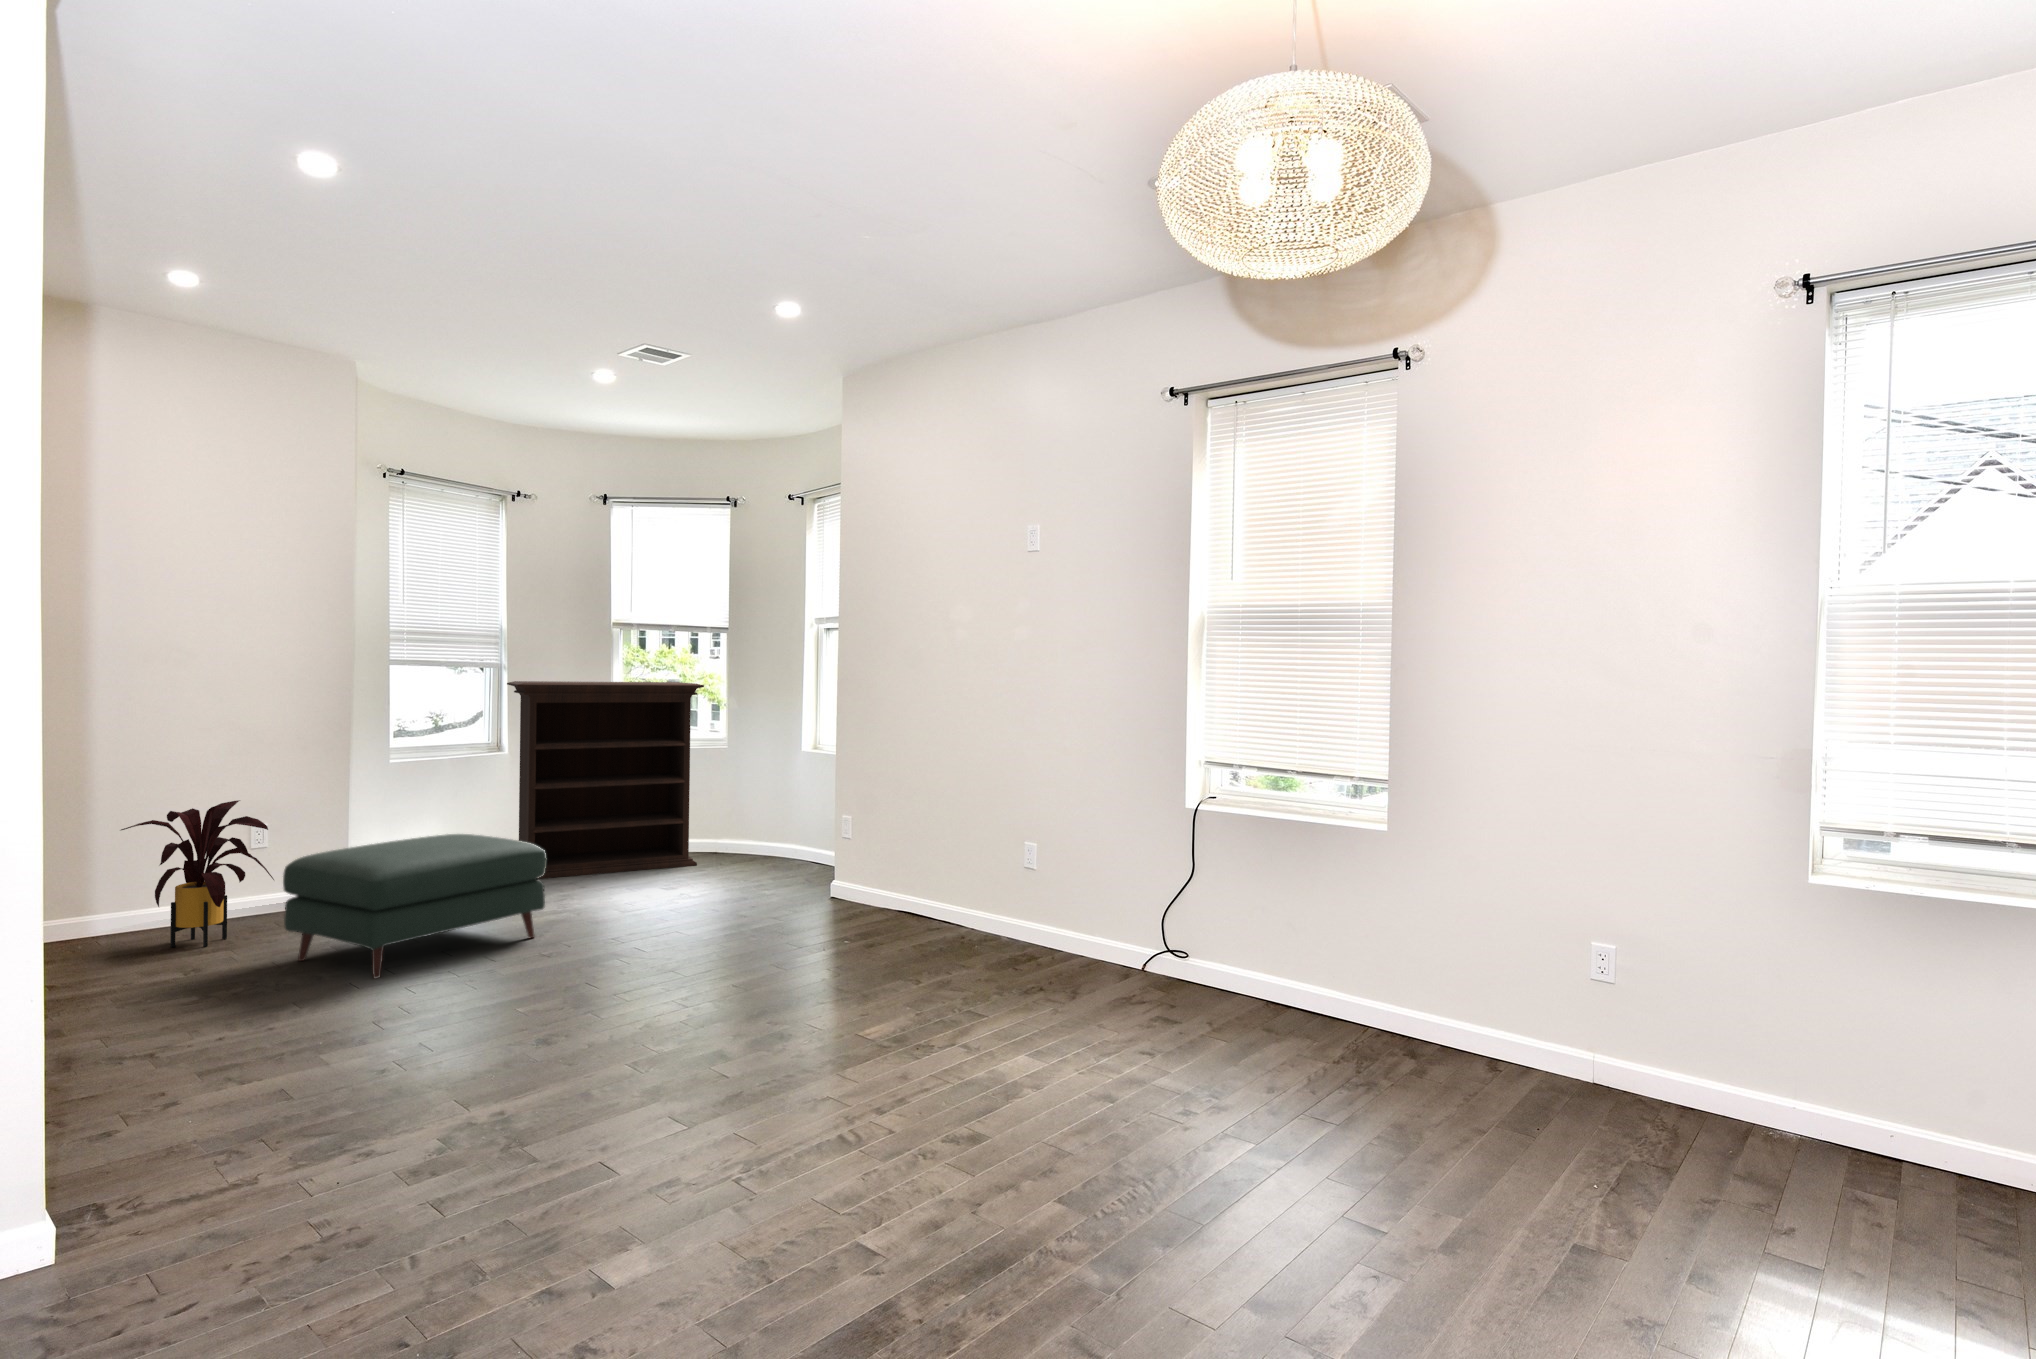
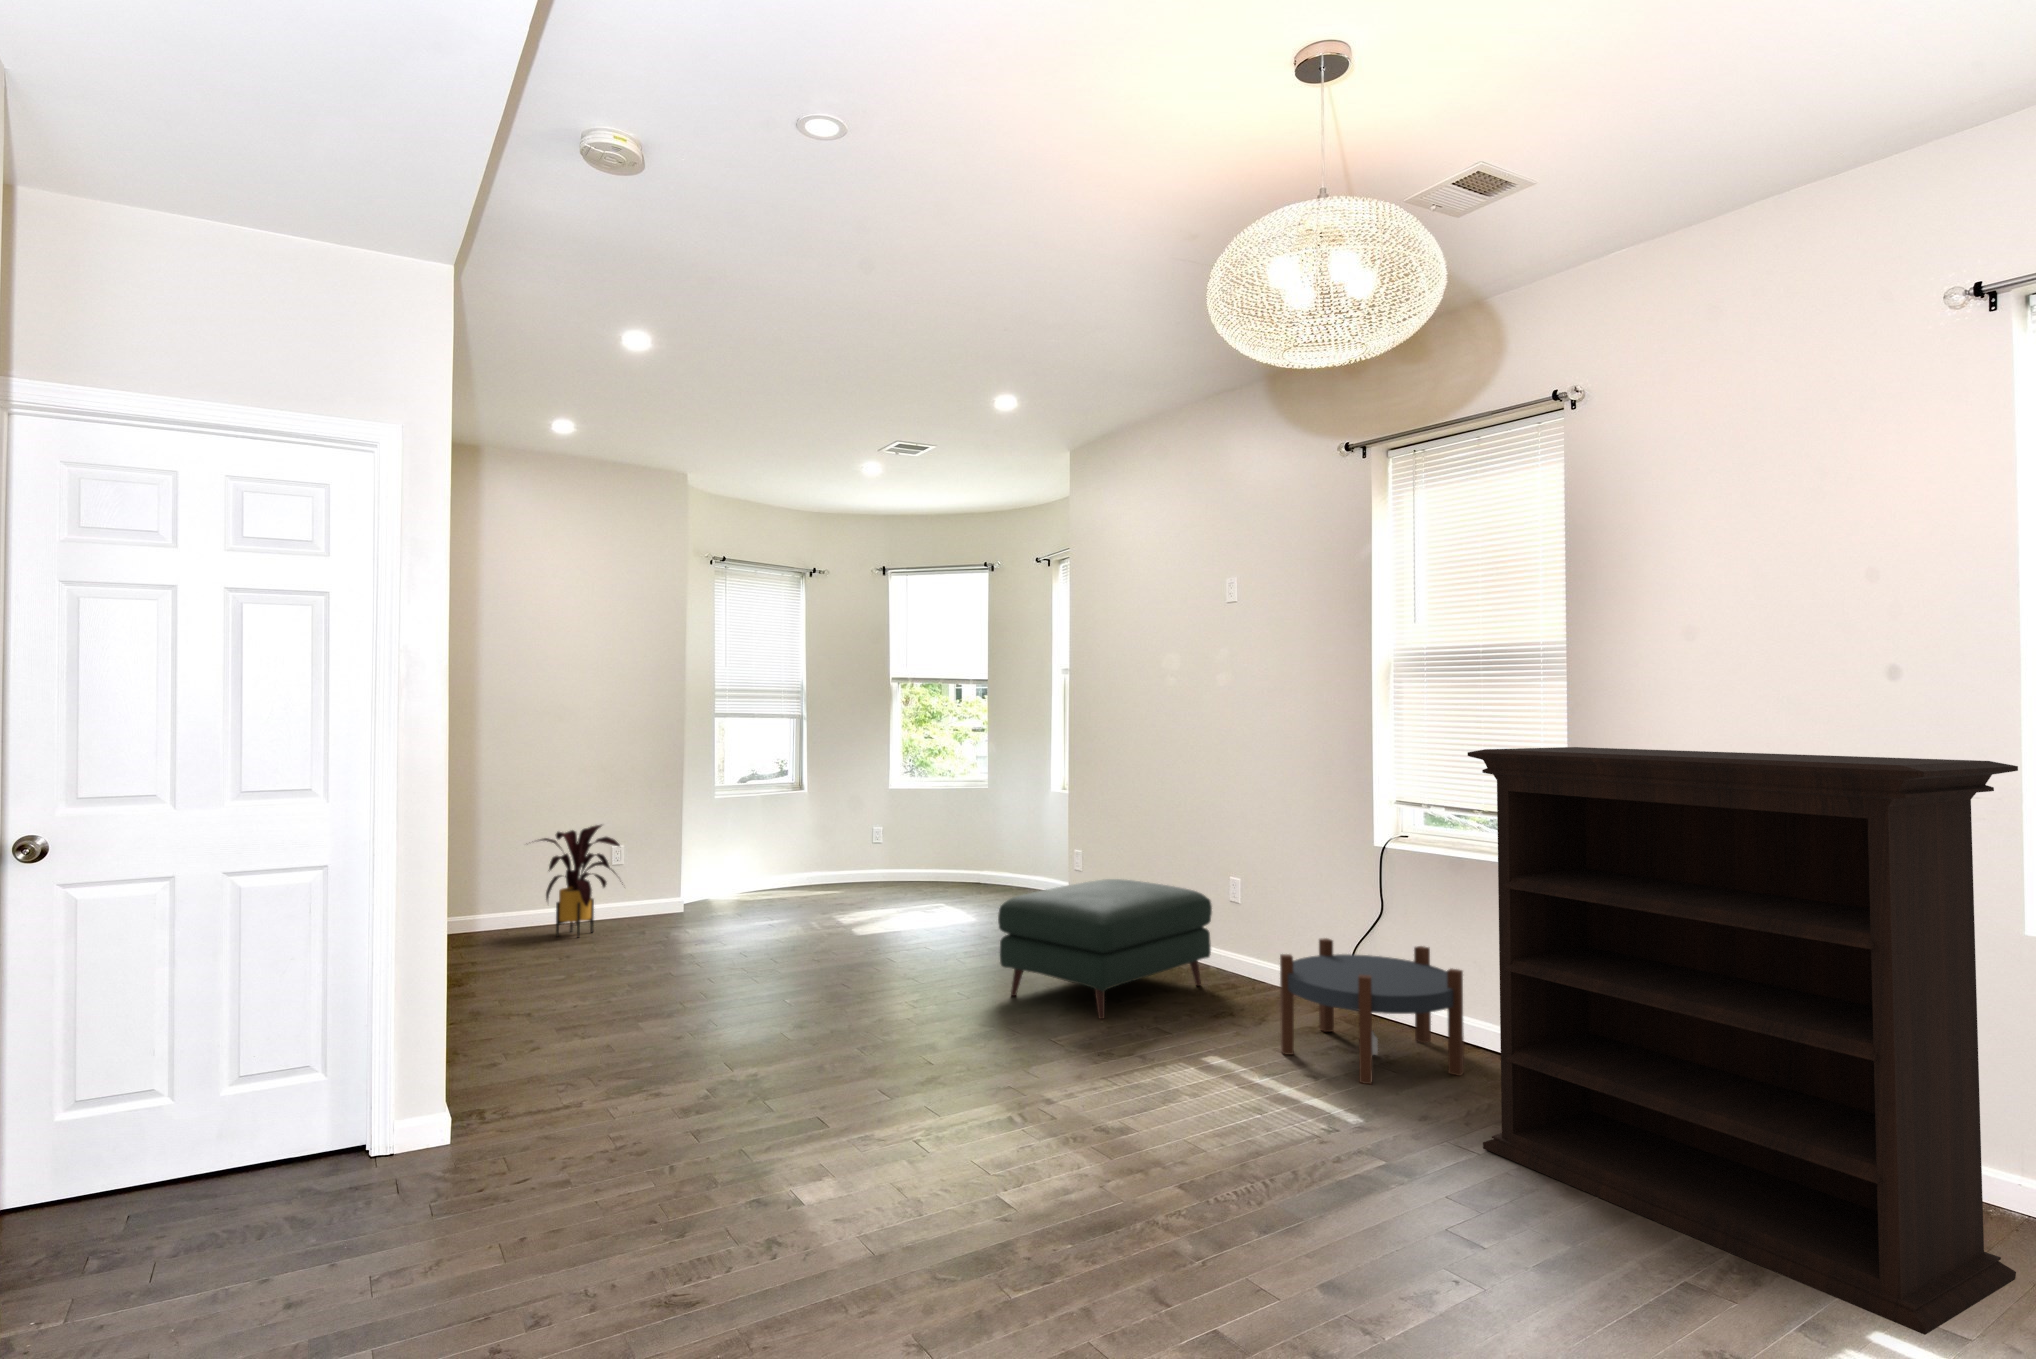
bookshelf: present [507,681,704,879] -> present [1468,747,2018,1335]
ottoman: present [283,834,547,978] -> present [998,879,1212,1019]
side table: none [1106,905,1289,1057] -> present [1280,938,1464,1084]

